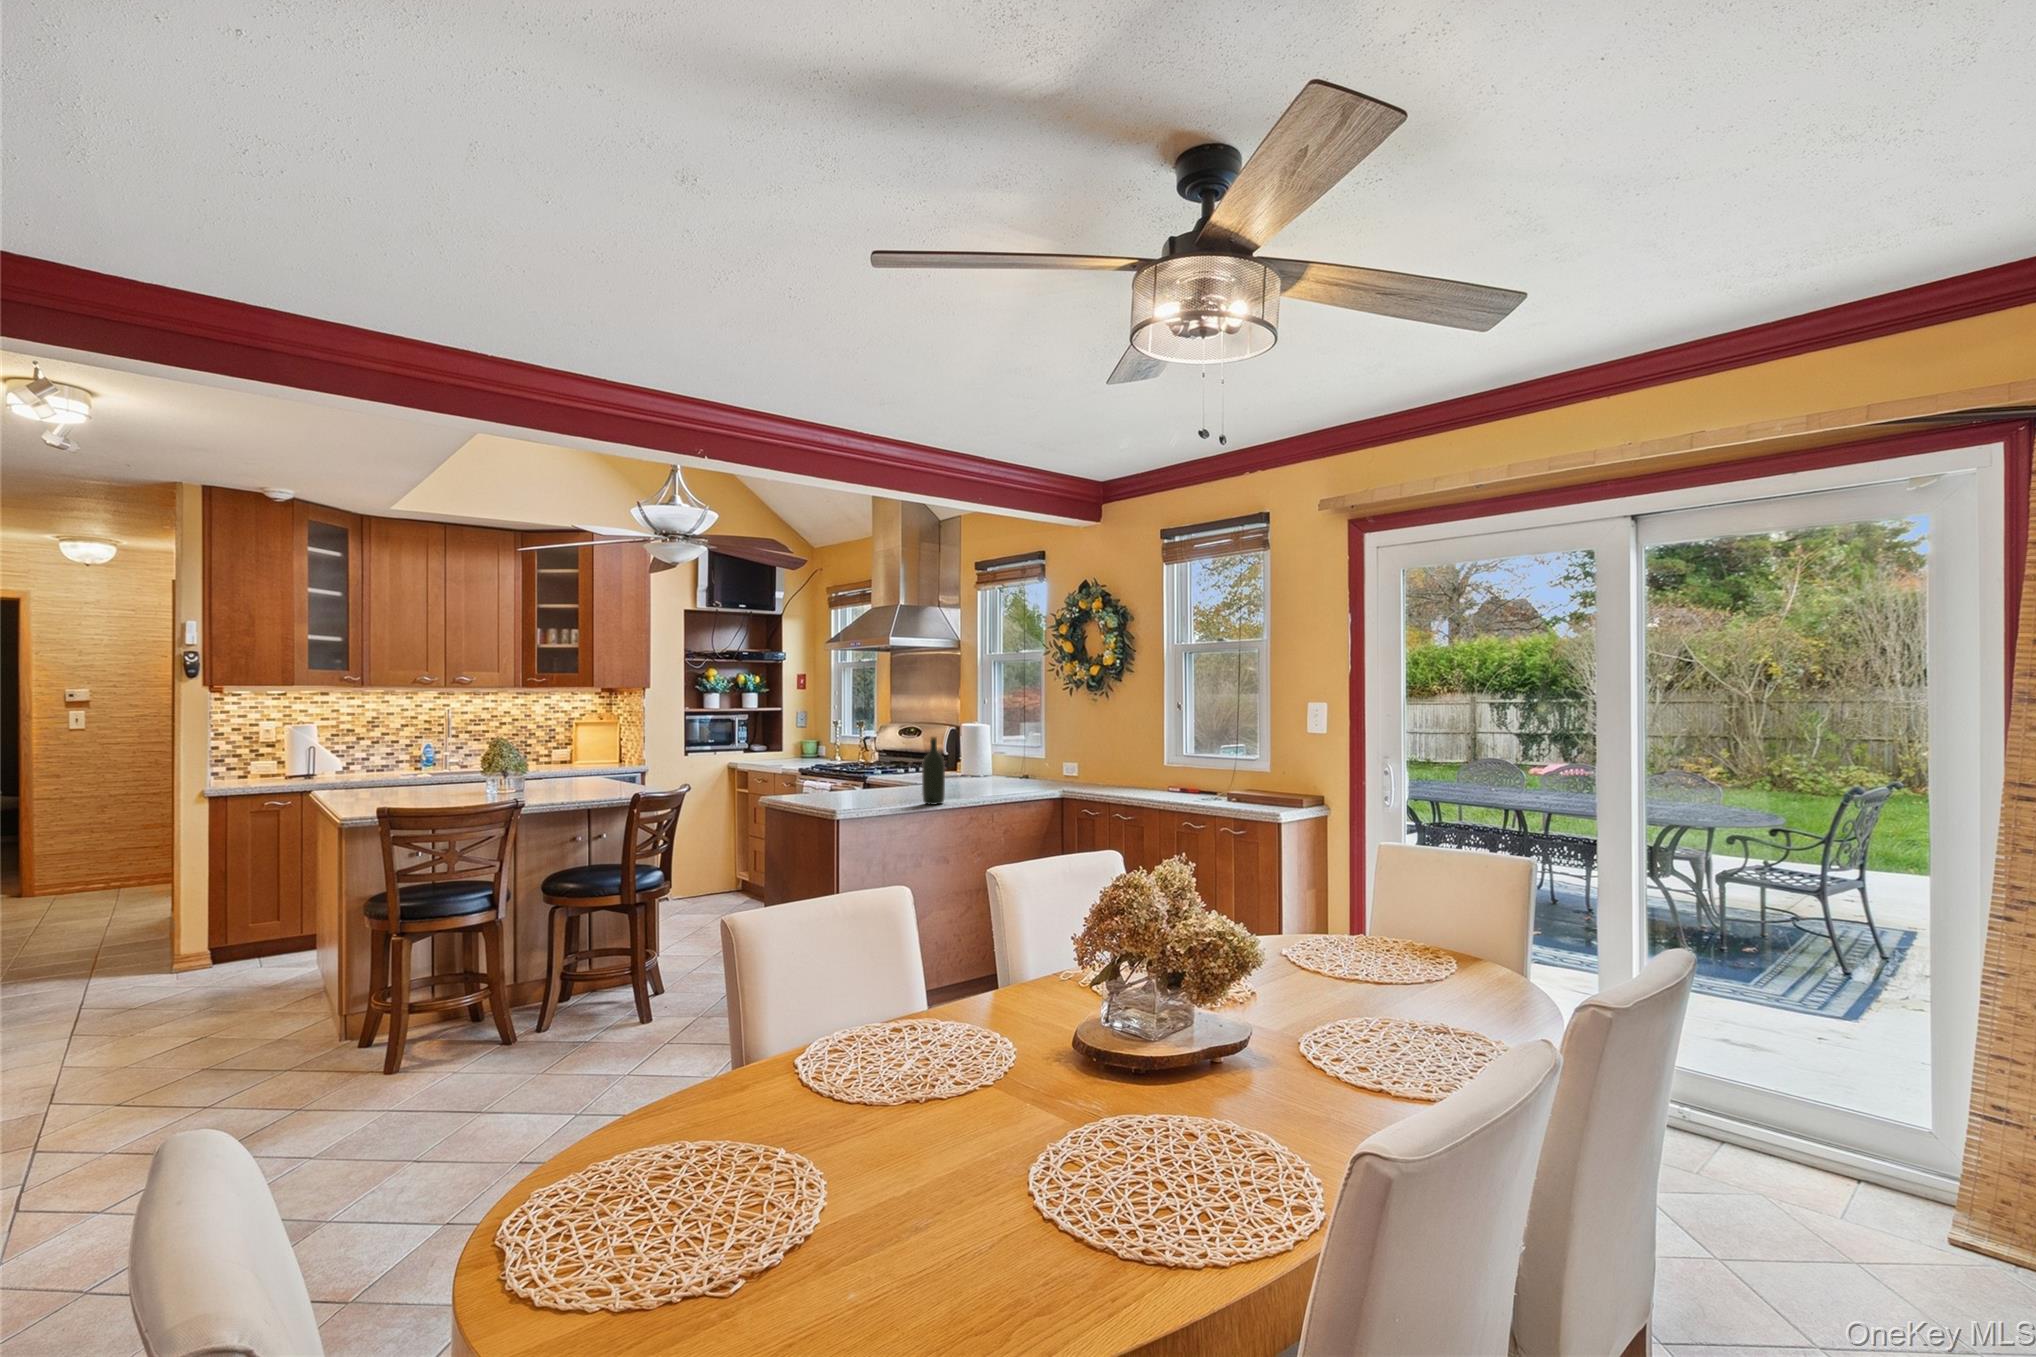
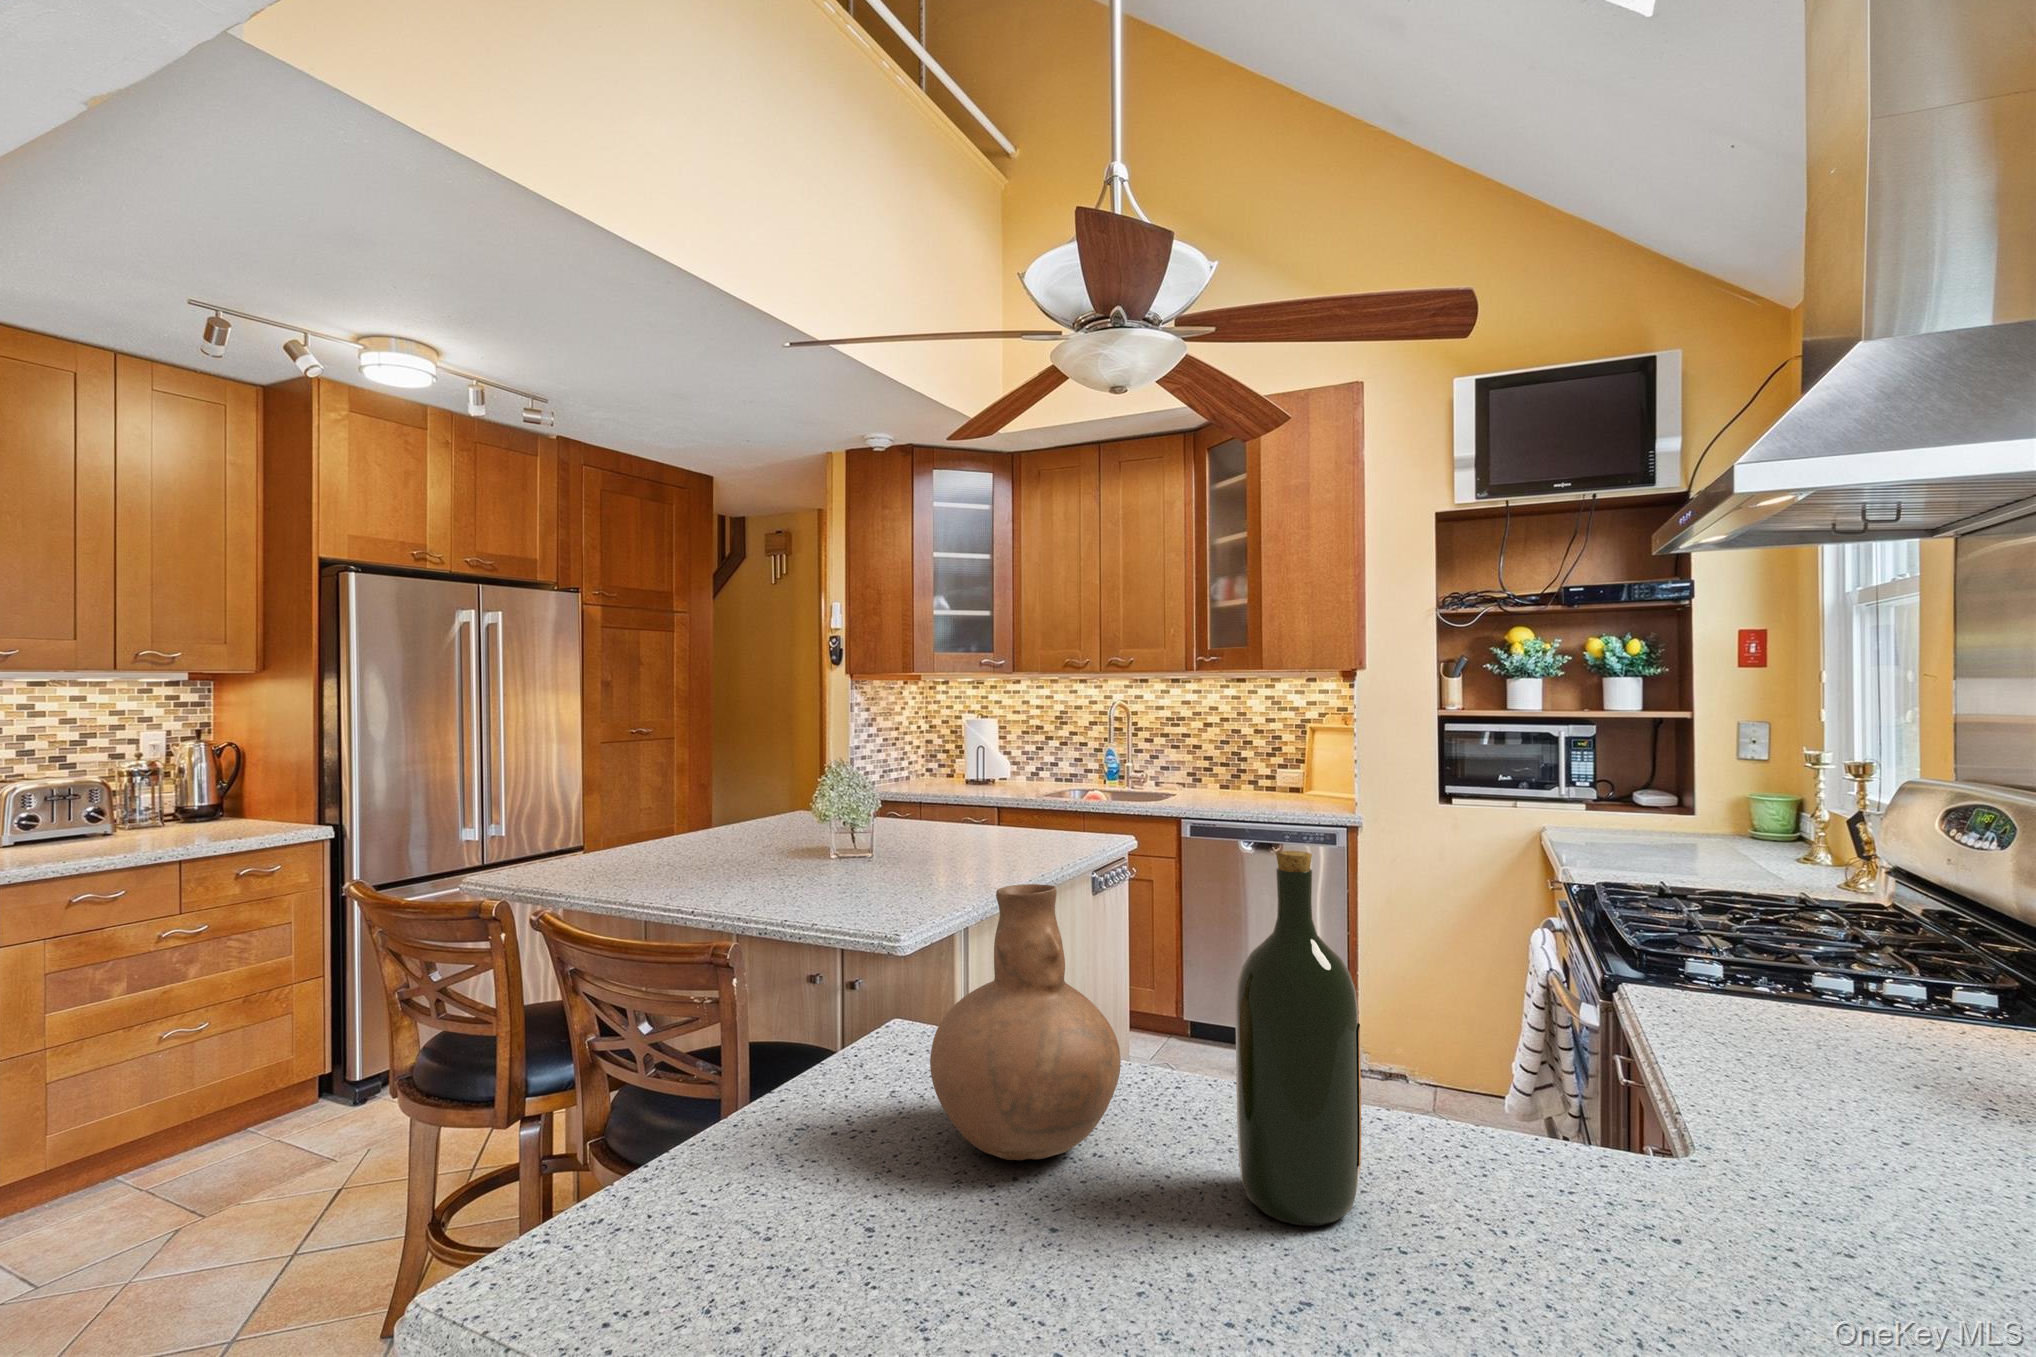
vase: none [861,751,906,810] -> present [930,884,1121,1160]

